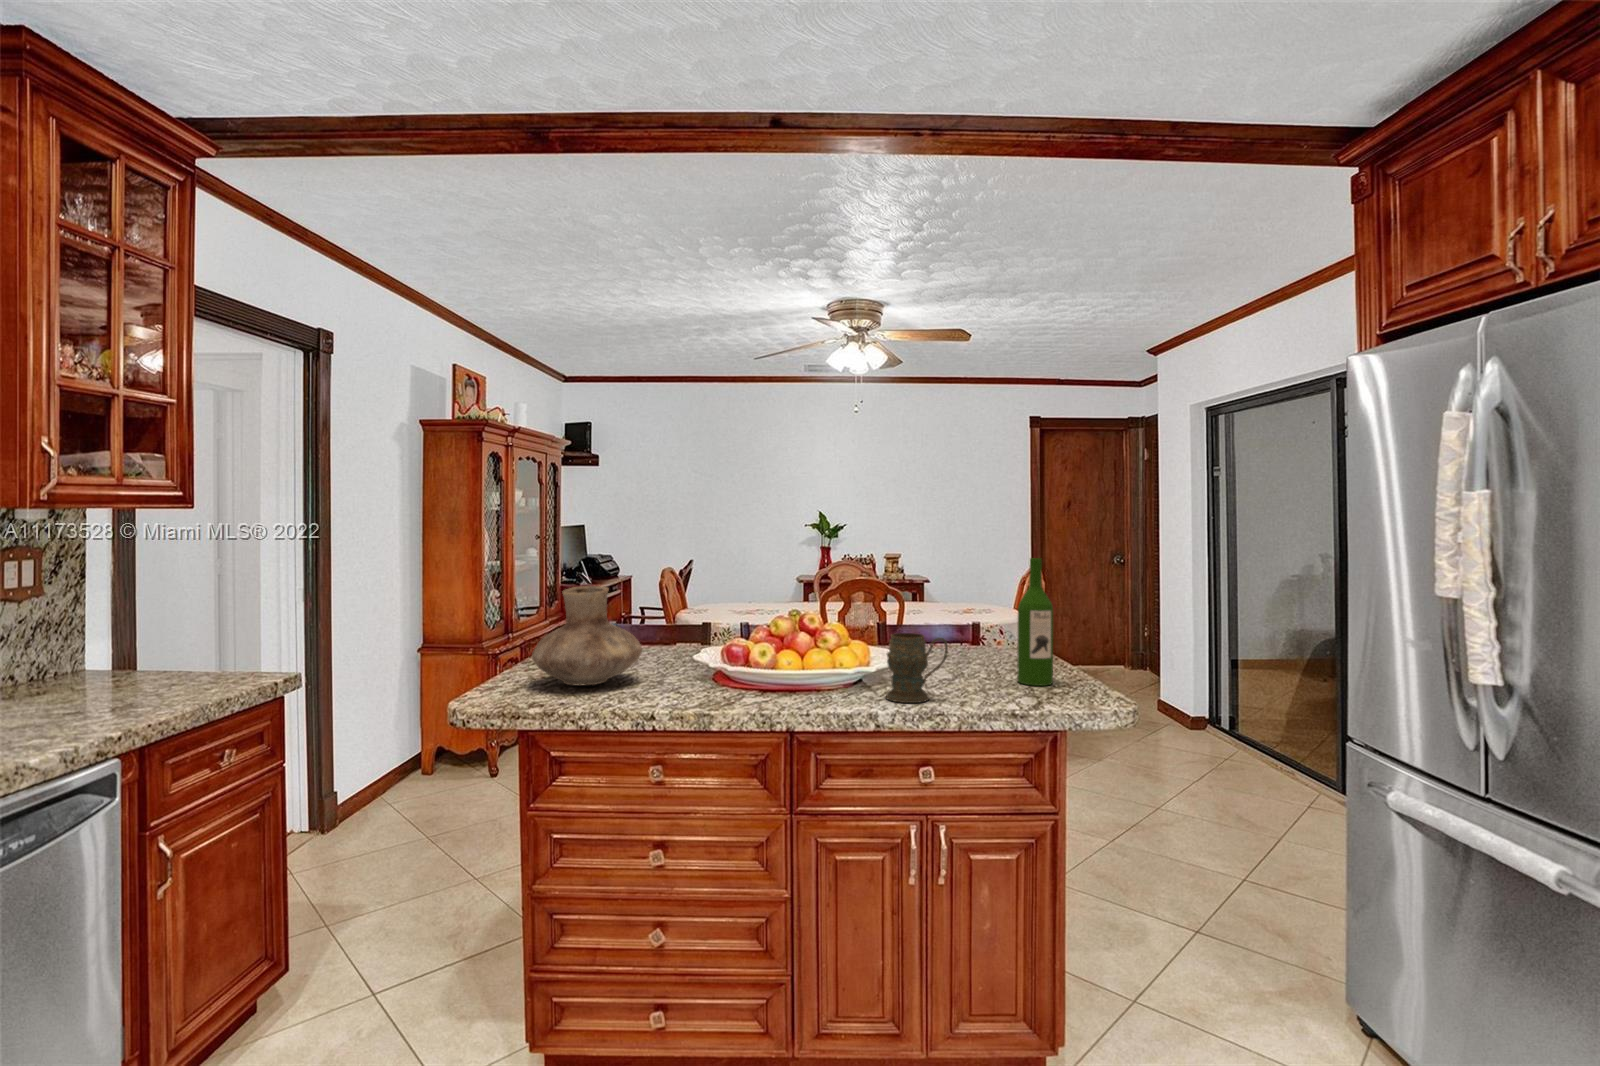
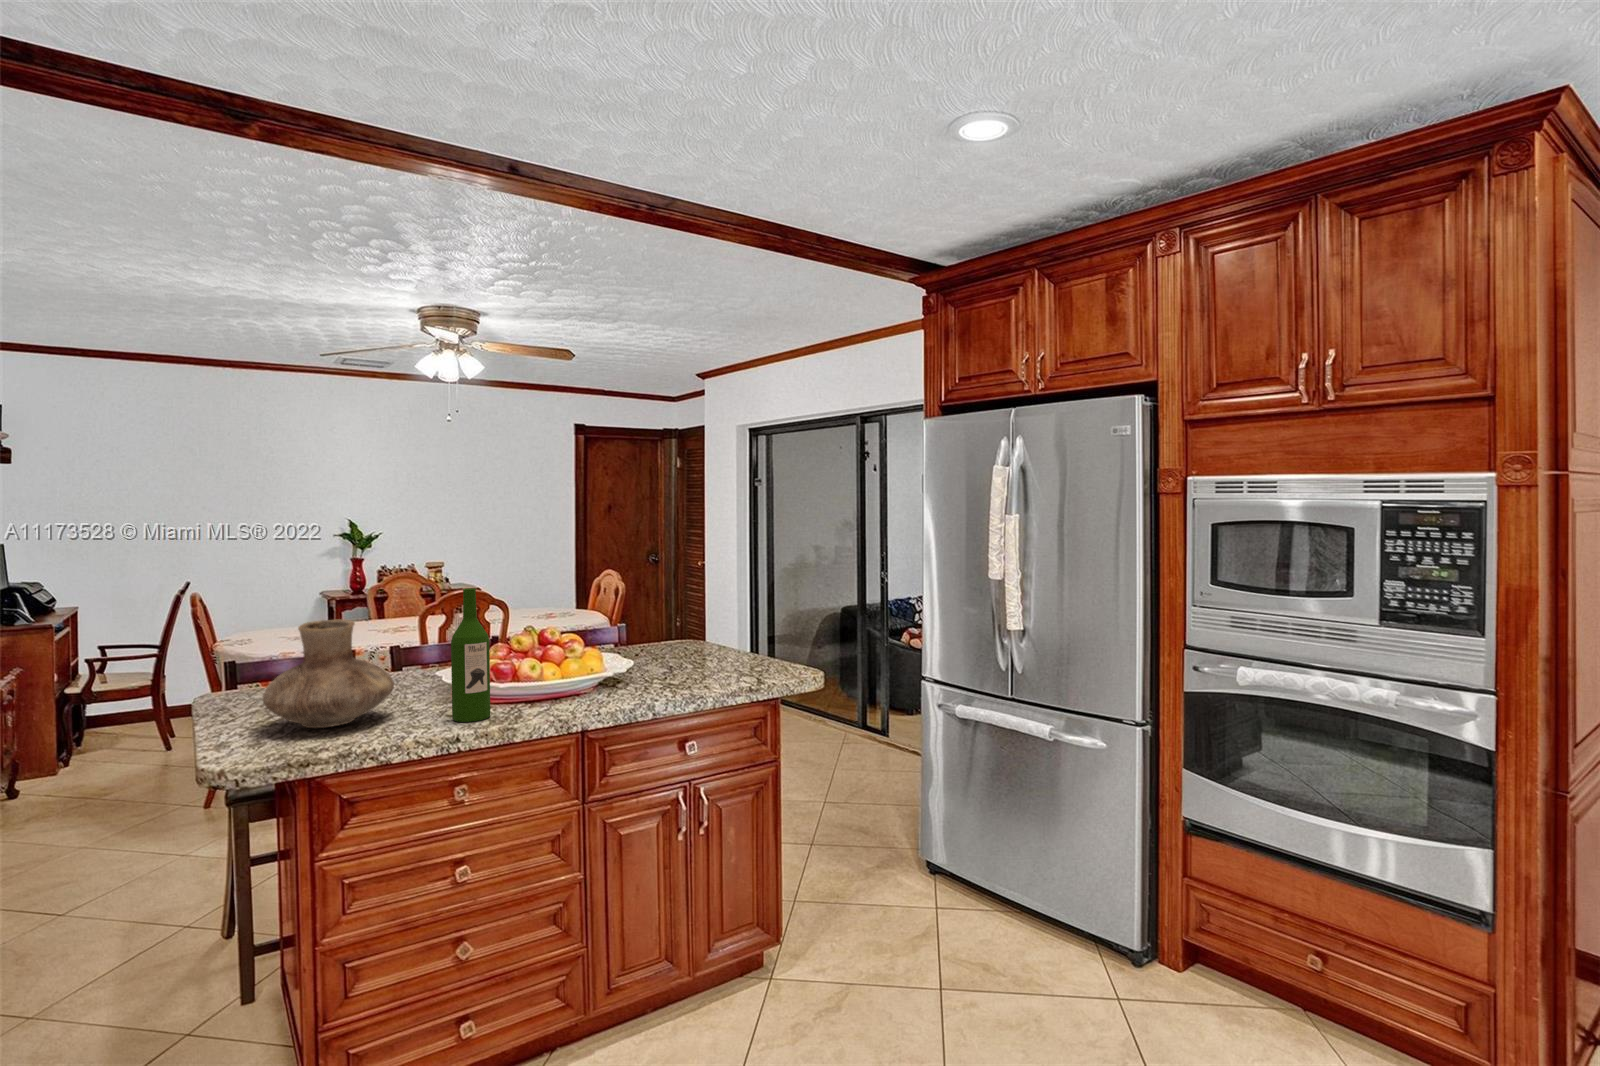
wine bottle: present [1017,558,1053,686] -> present [451,588,490,722]
mug: present [886,633,948,703] -> none [645,636,695,693]

